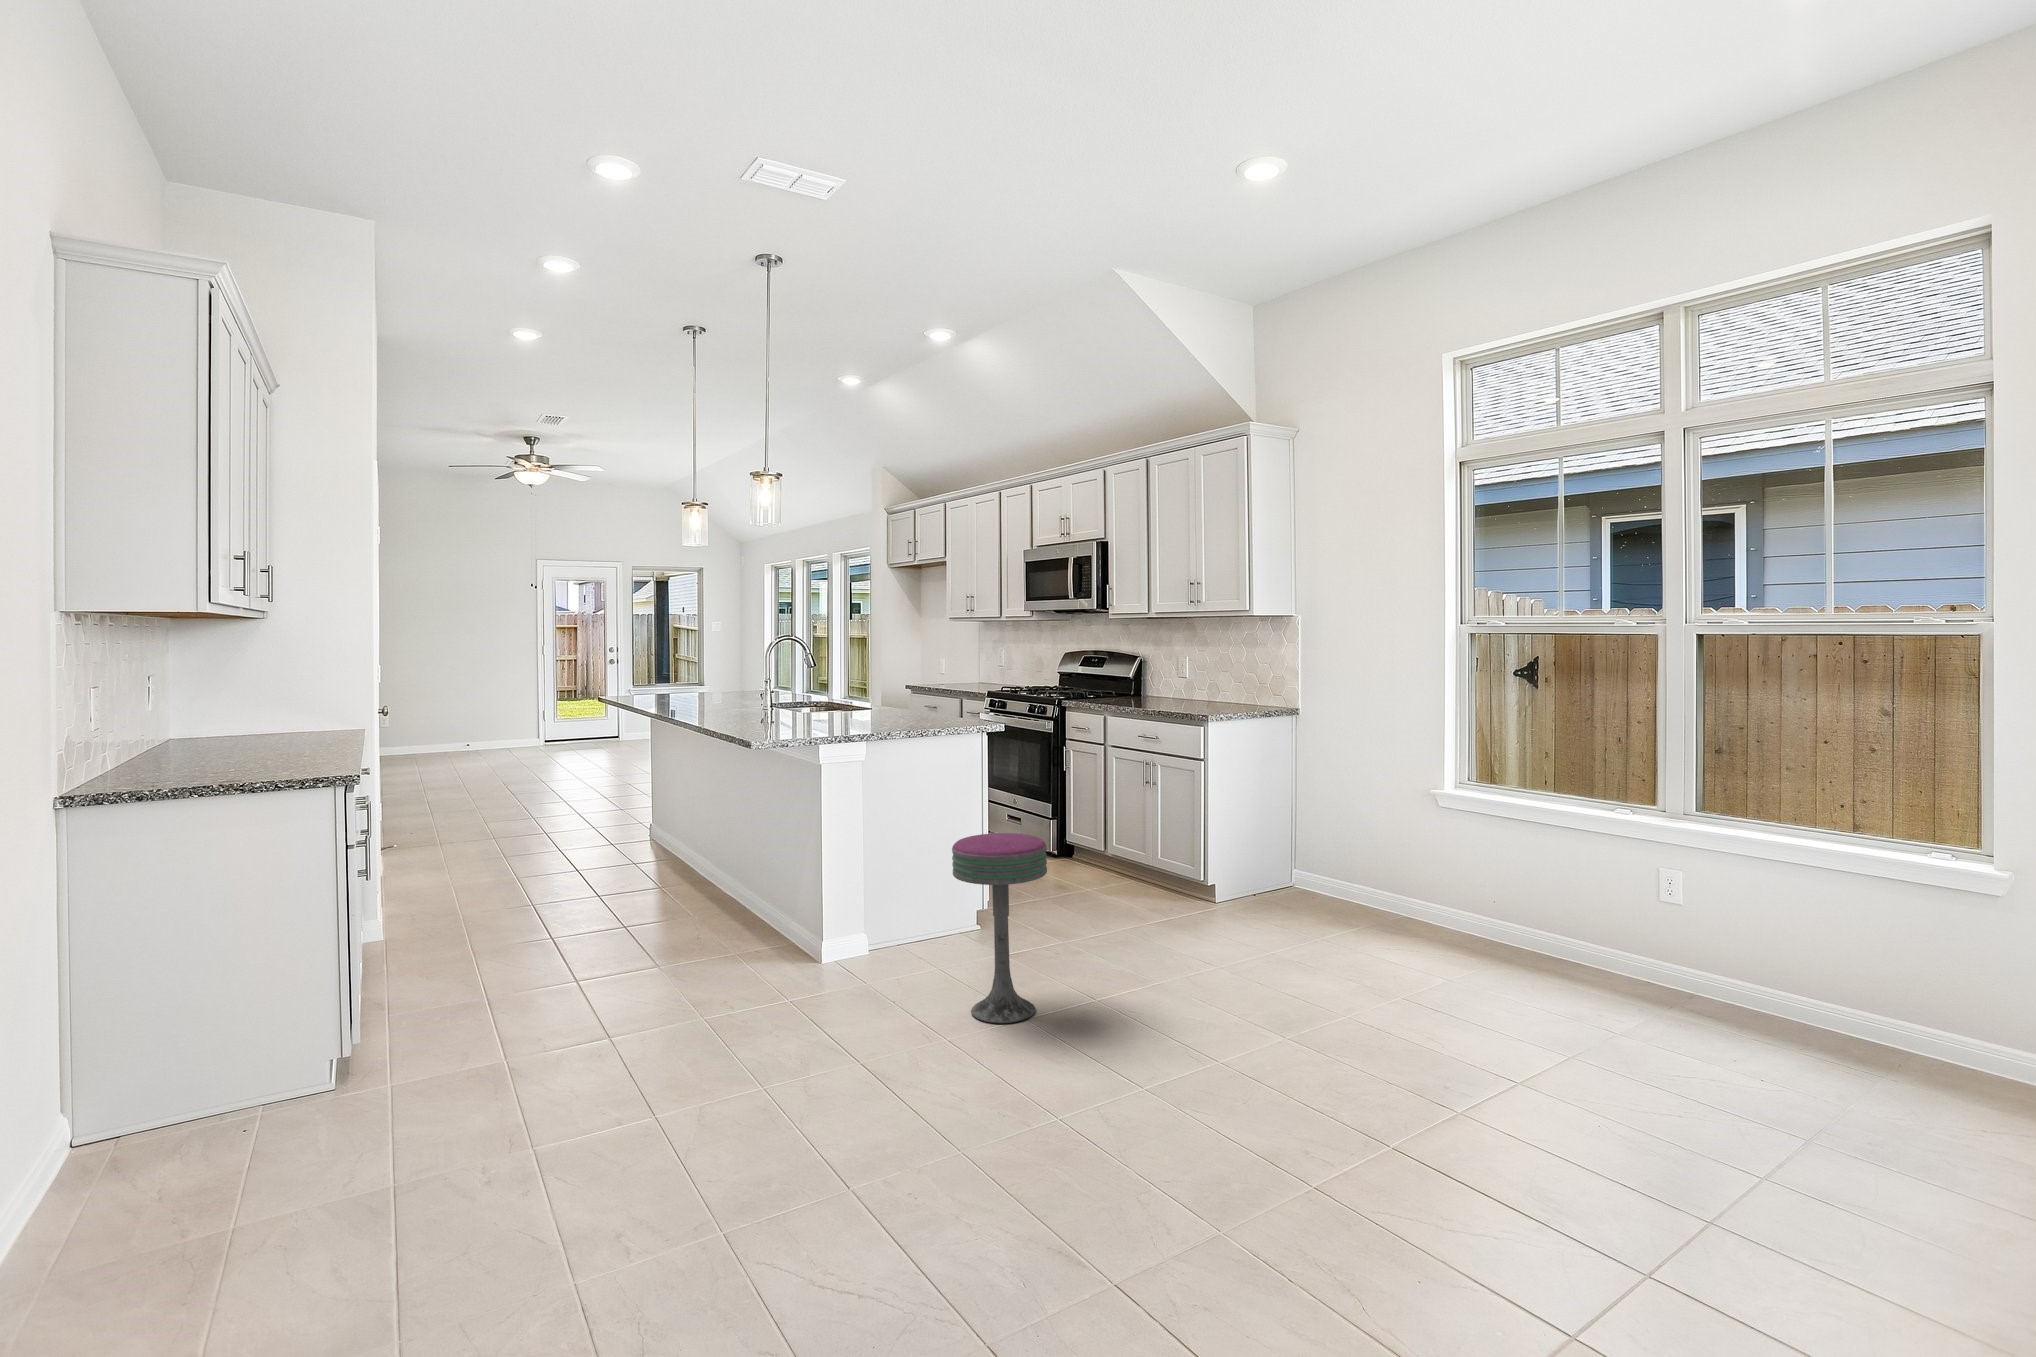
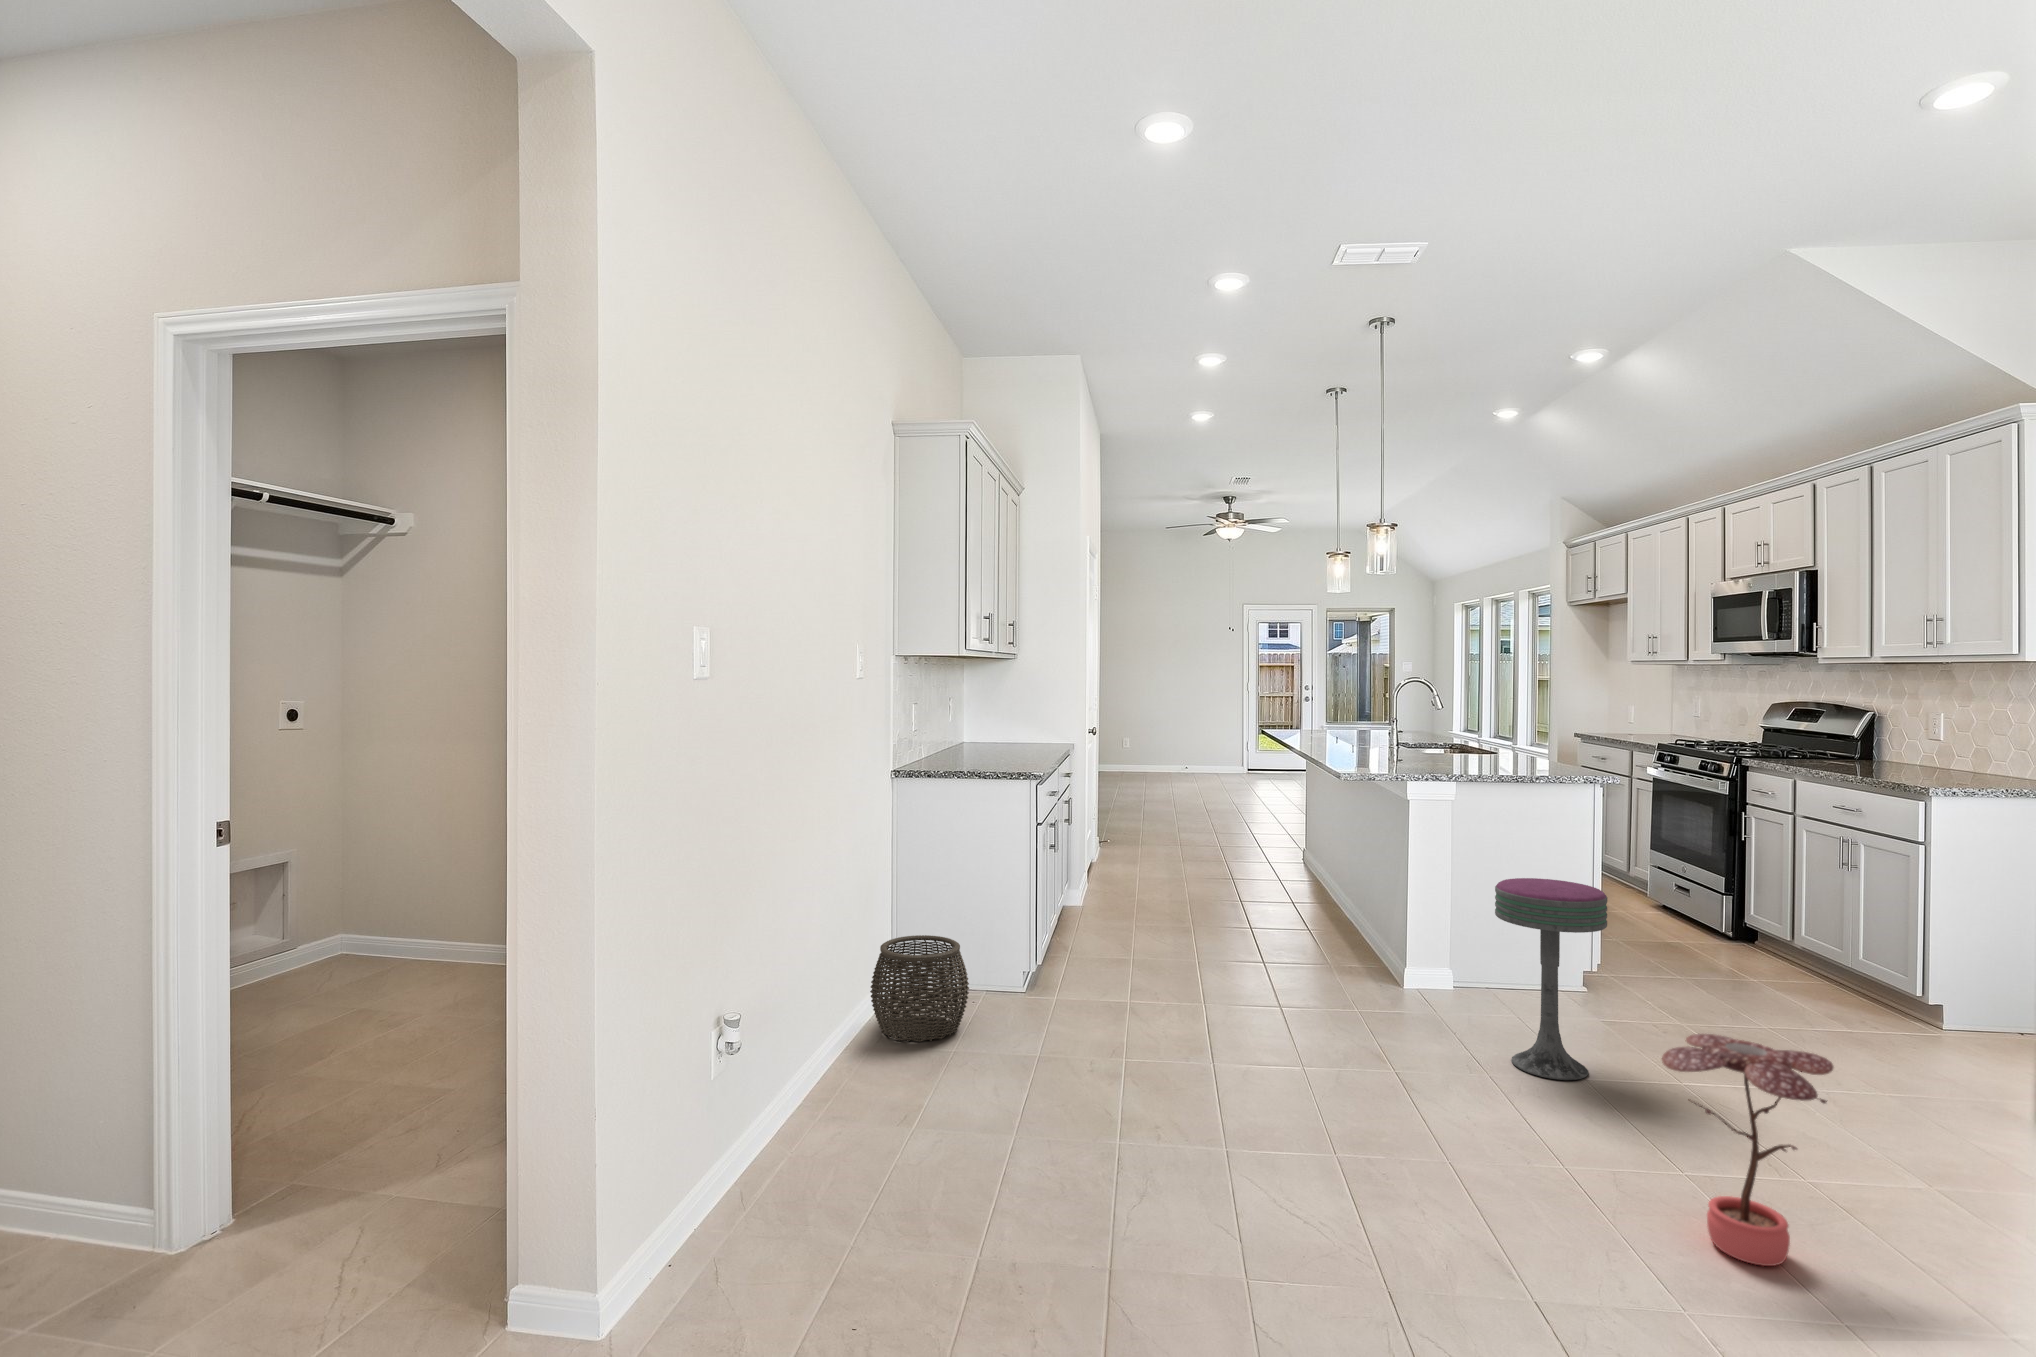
potted plant: none [1166,953,1281,1145] -> present [1662,1034,1833,1266]
woven basket: none [107,1067,308,1259] -> present [870,935,969,1042]

